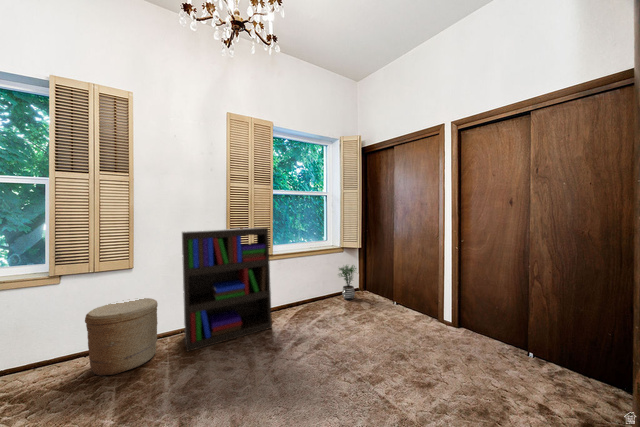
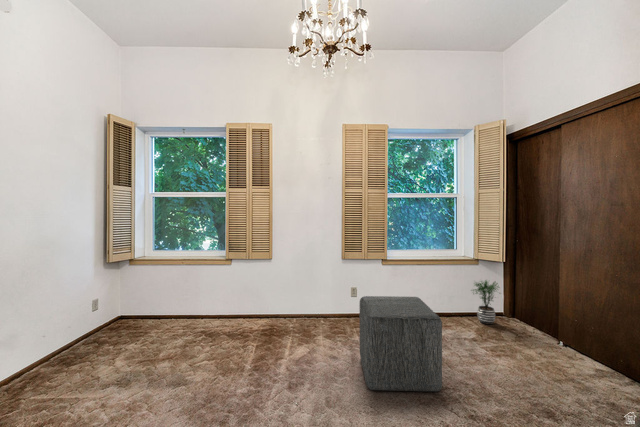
bookshelf: present [182,228,272,351] -> none [306,227,383,334]
ottoman: none [254,286,339,390] -> present [359,296,442,391]
woven basket: present [85,298,158,376] -> none [241,280,286,336]

